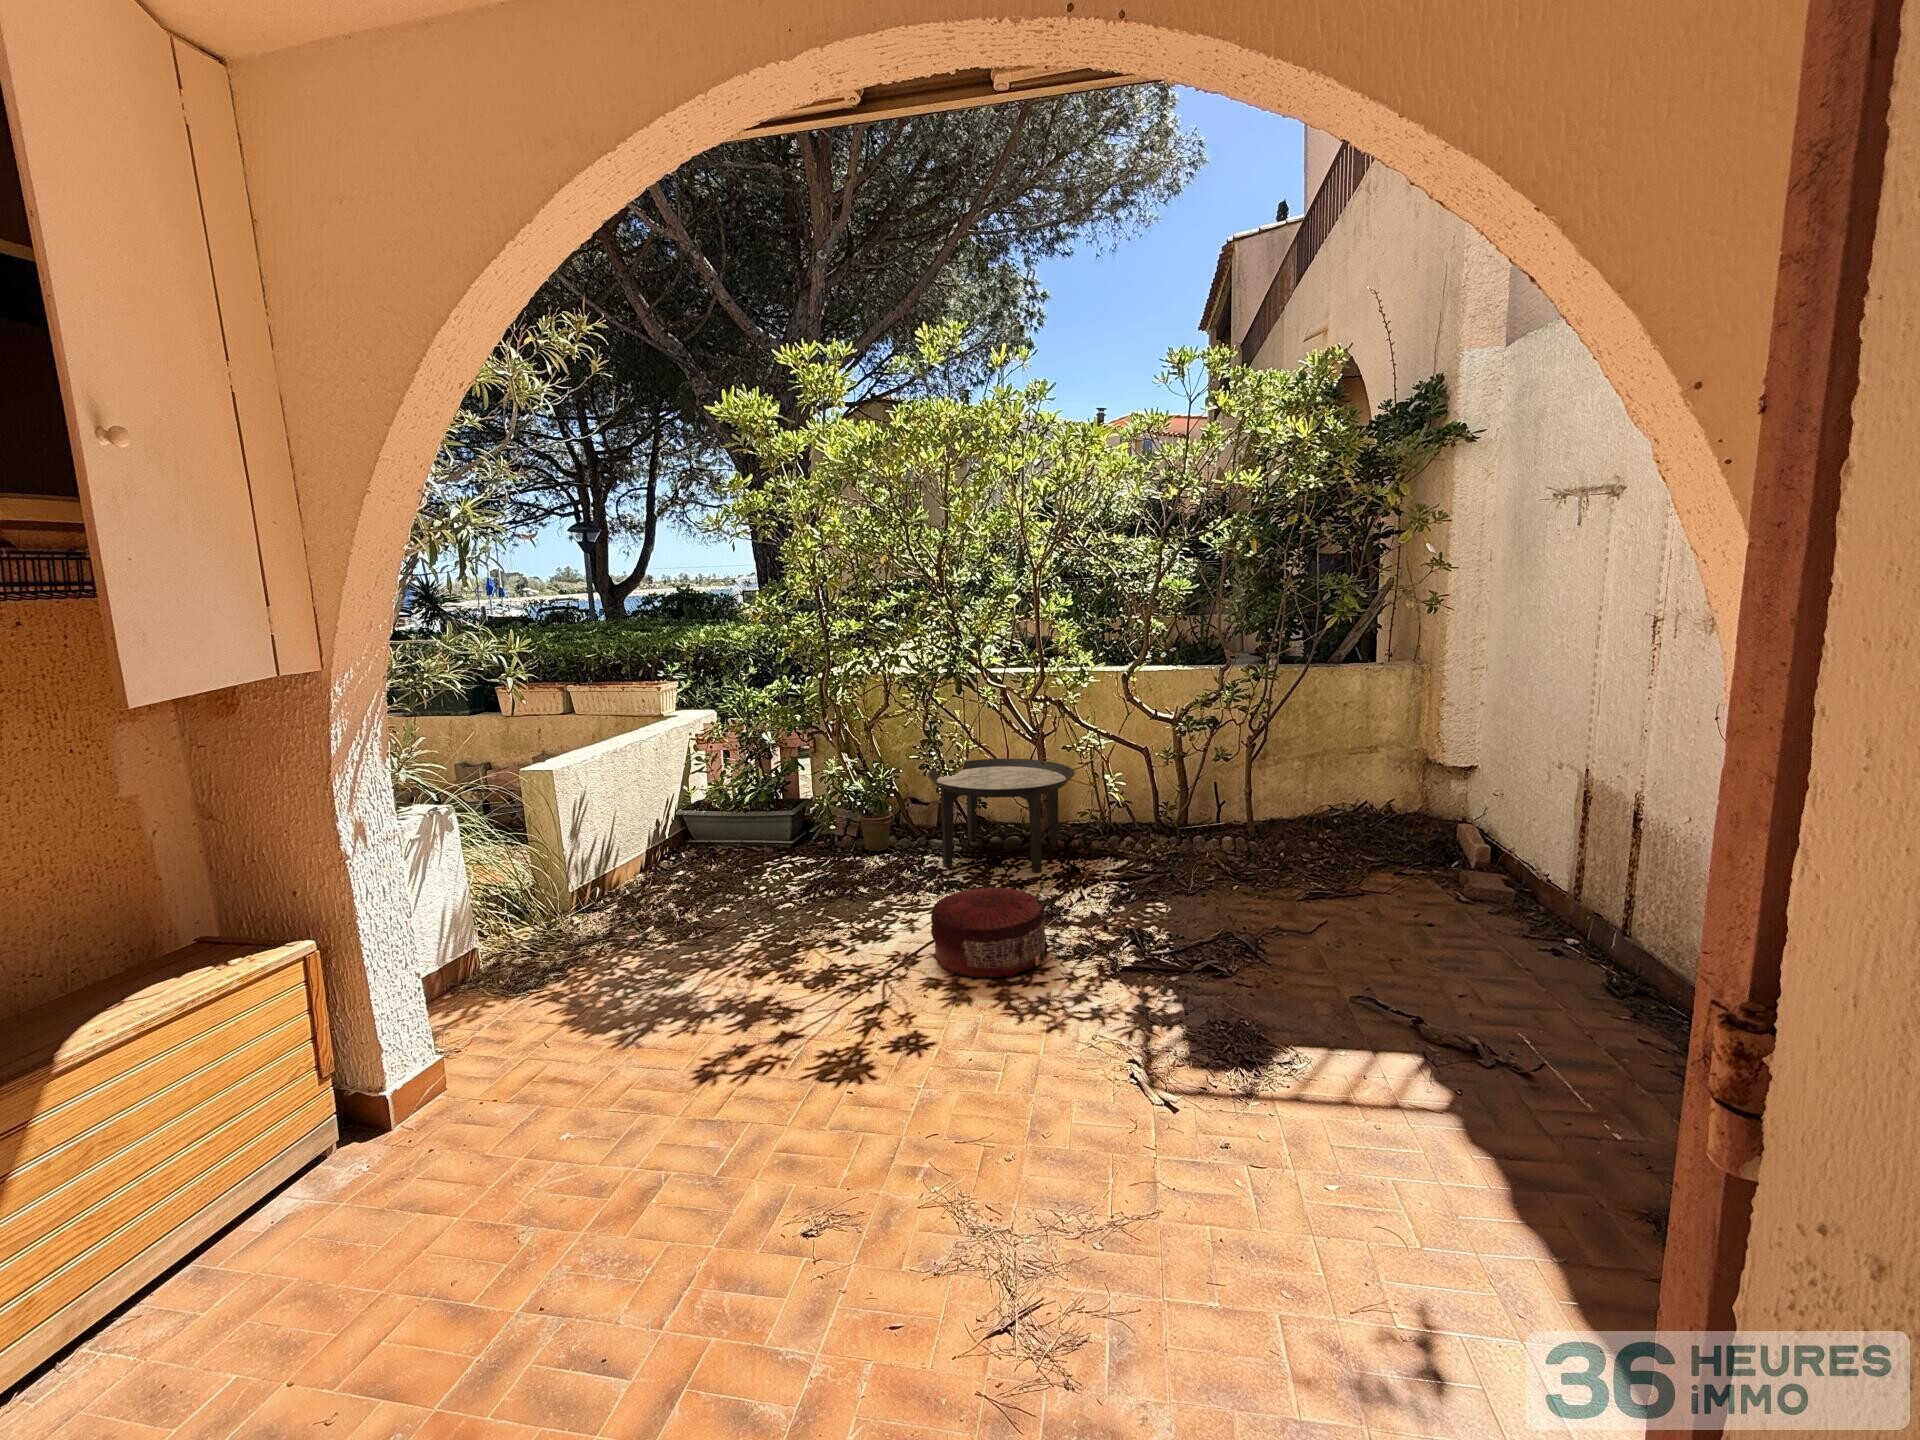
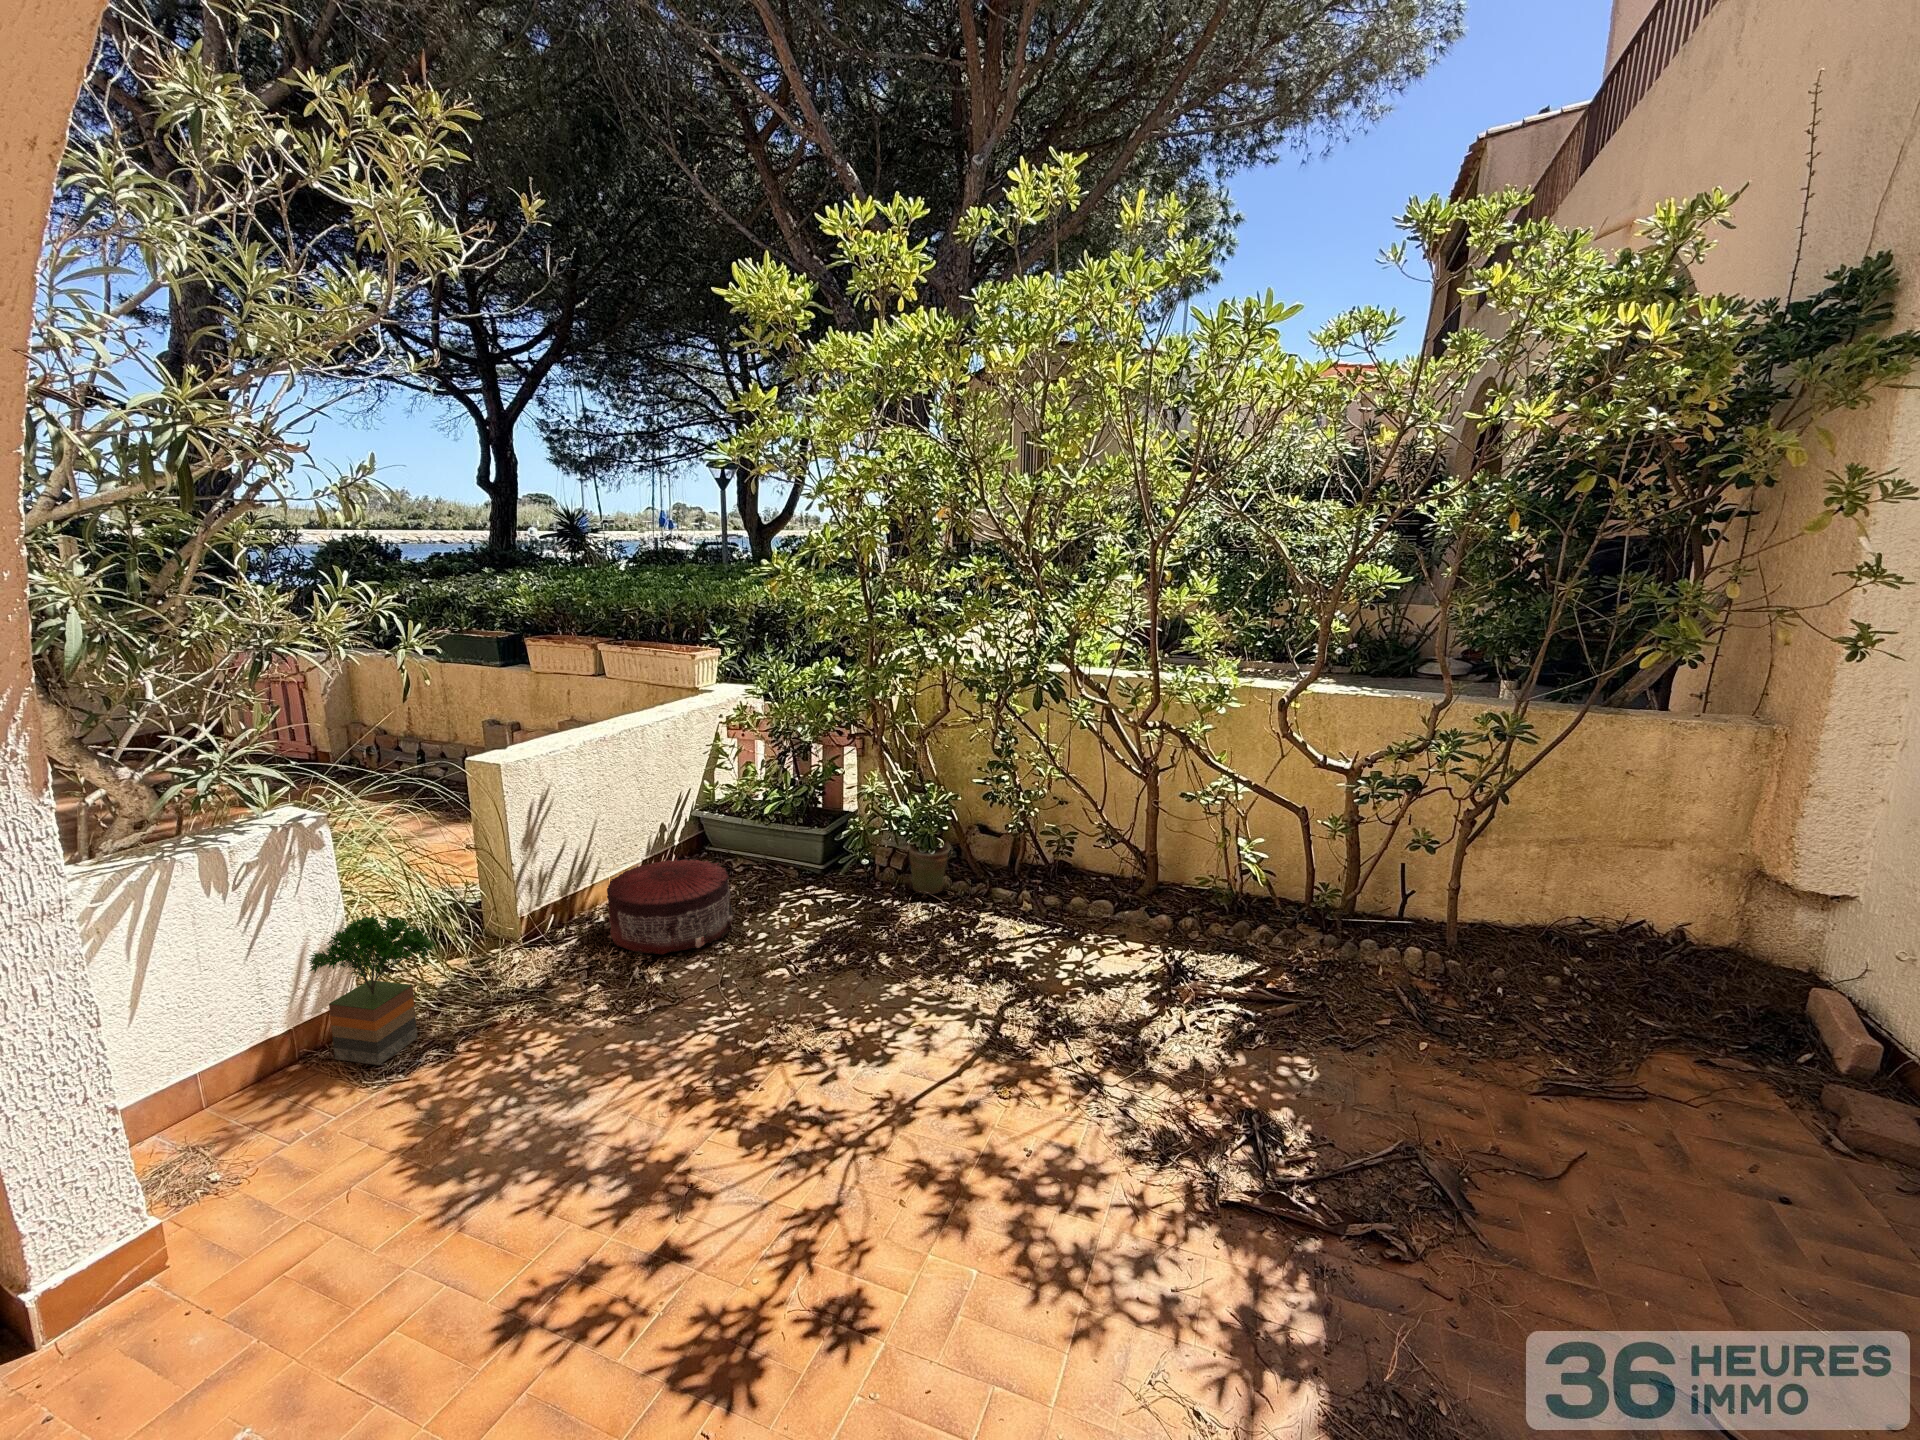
round table: present [928,759,1075,873] -> none [995,791,1196,966]
potted tree: none [459,878,548,987] -> present [307,916,436,1065]
pouf: present [931,887,1049,978] -> present [607,858,733,954]

